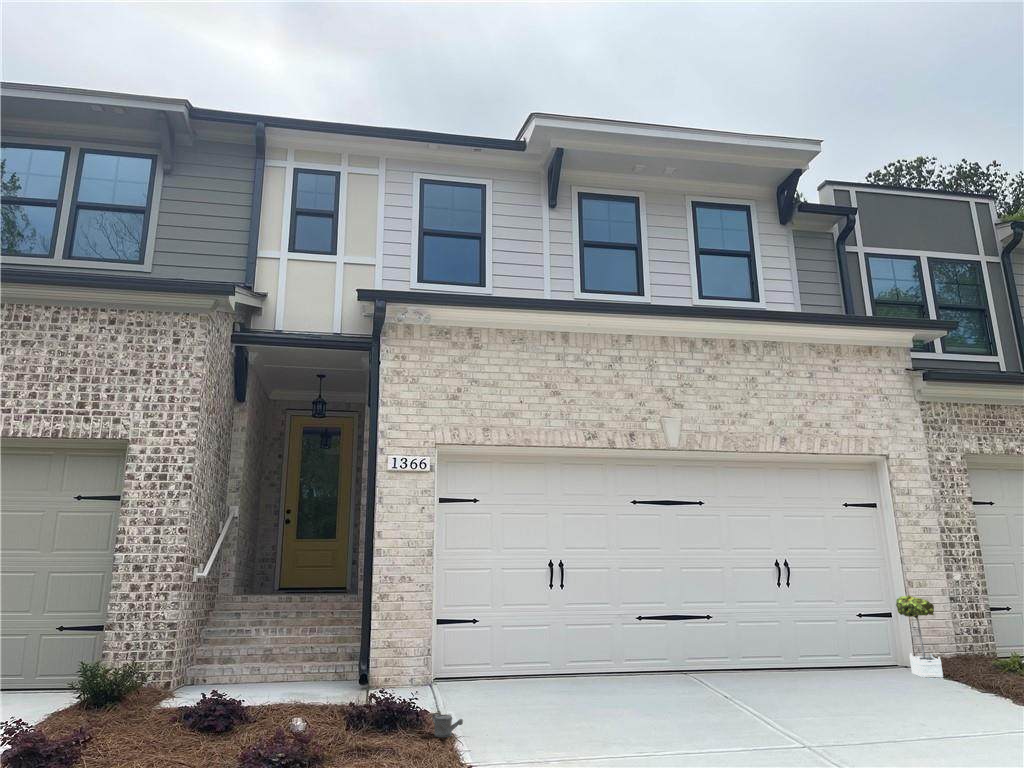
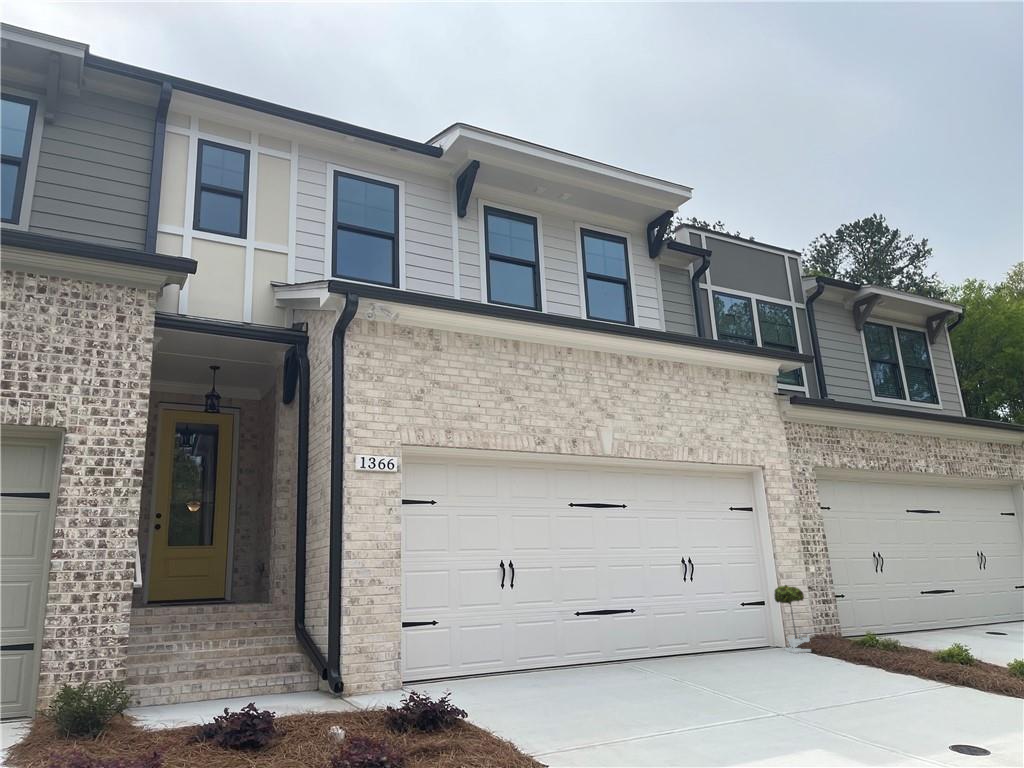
watering can: present [432,714,463,738] -> none [468,693,507,714]

